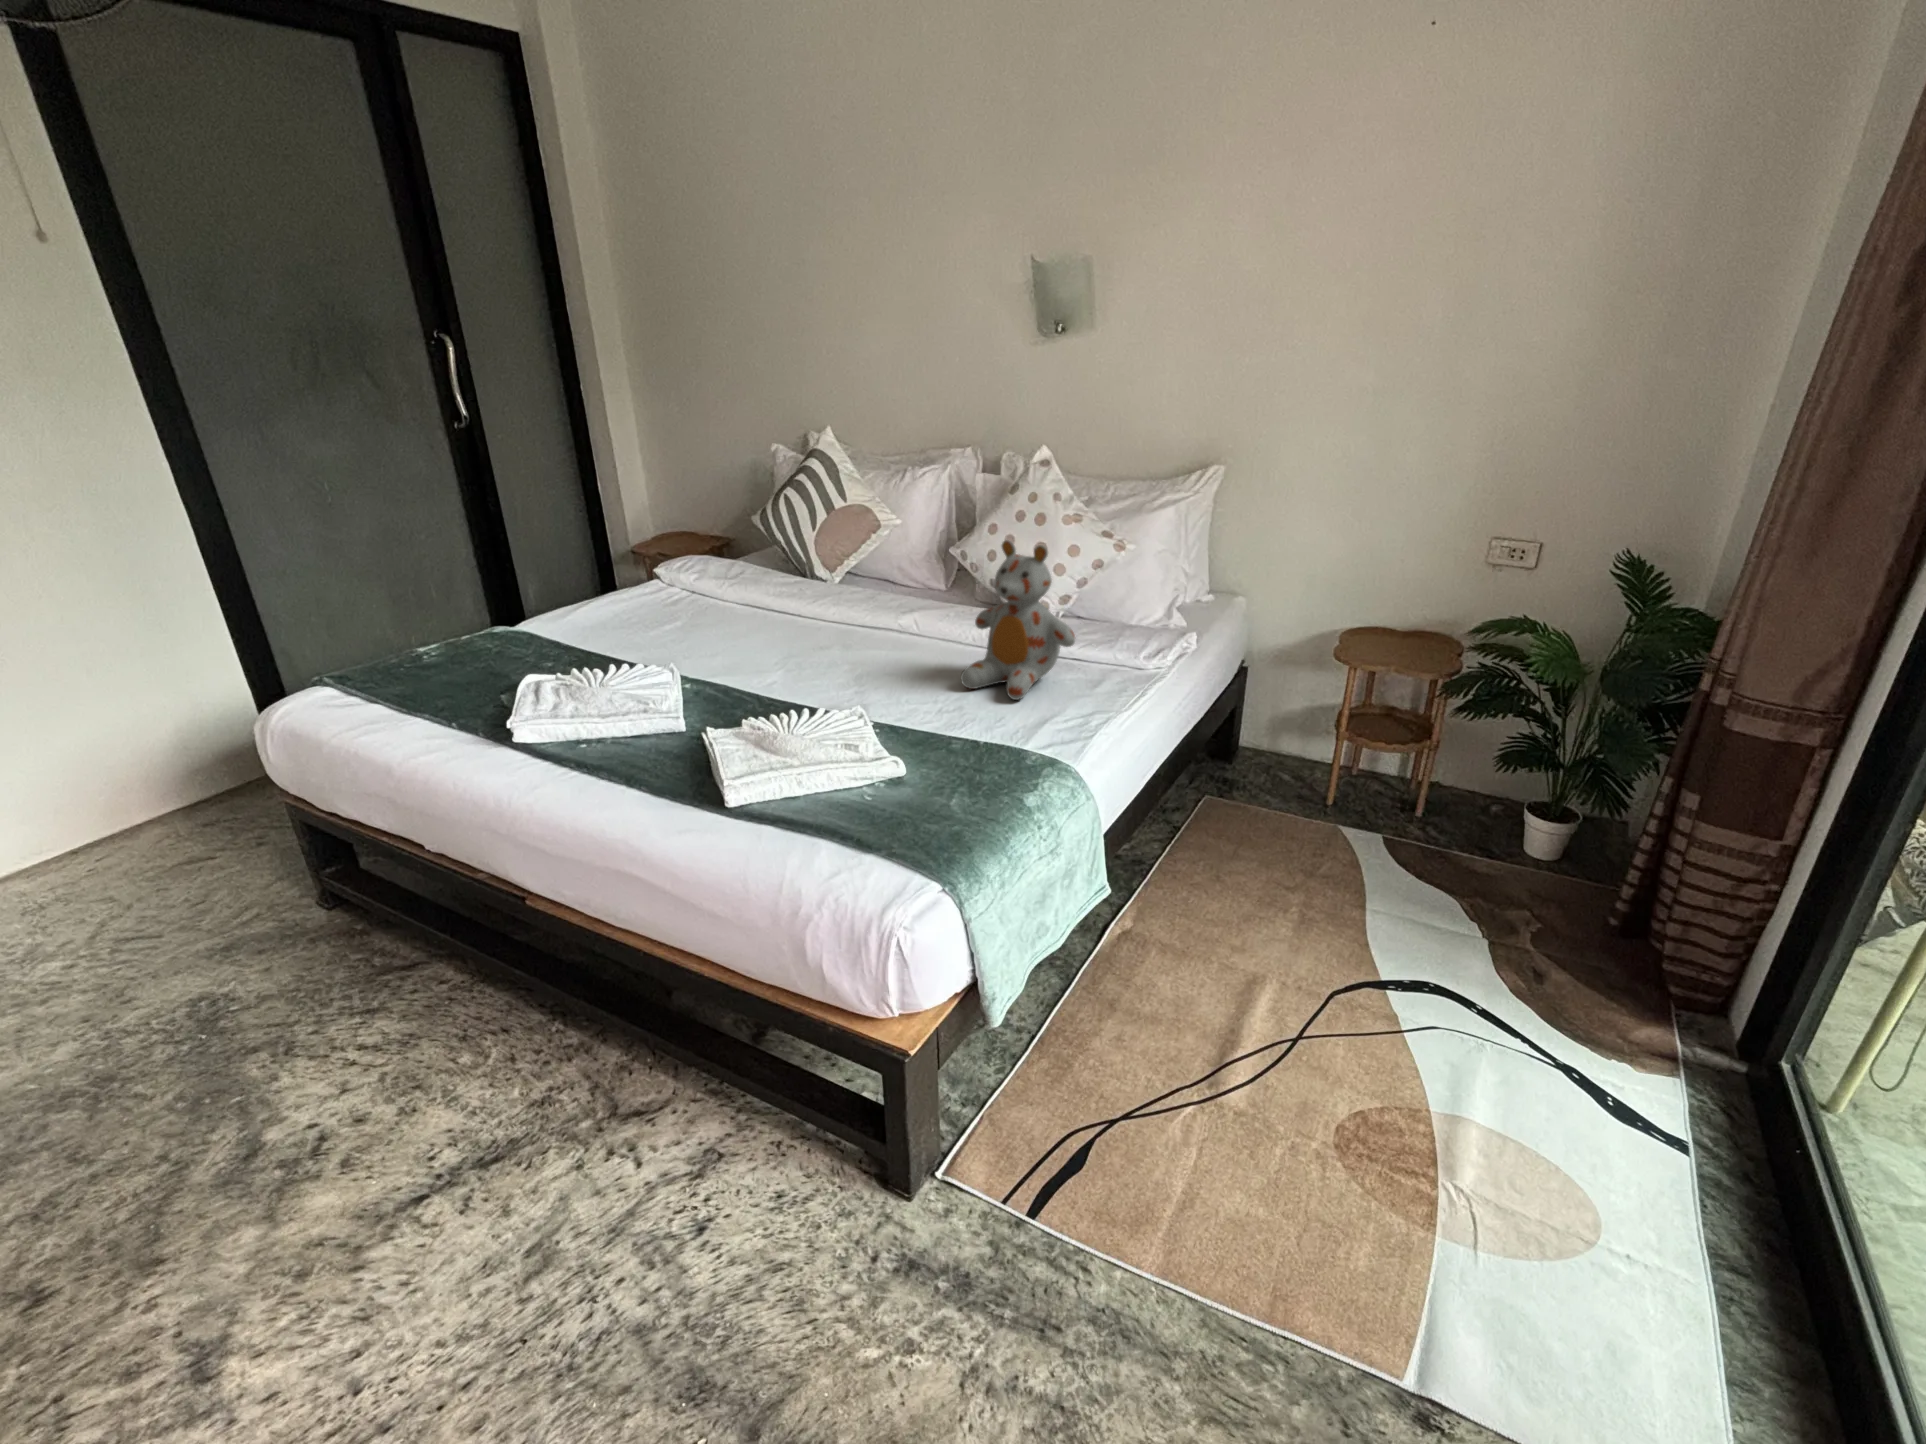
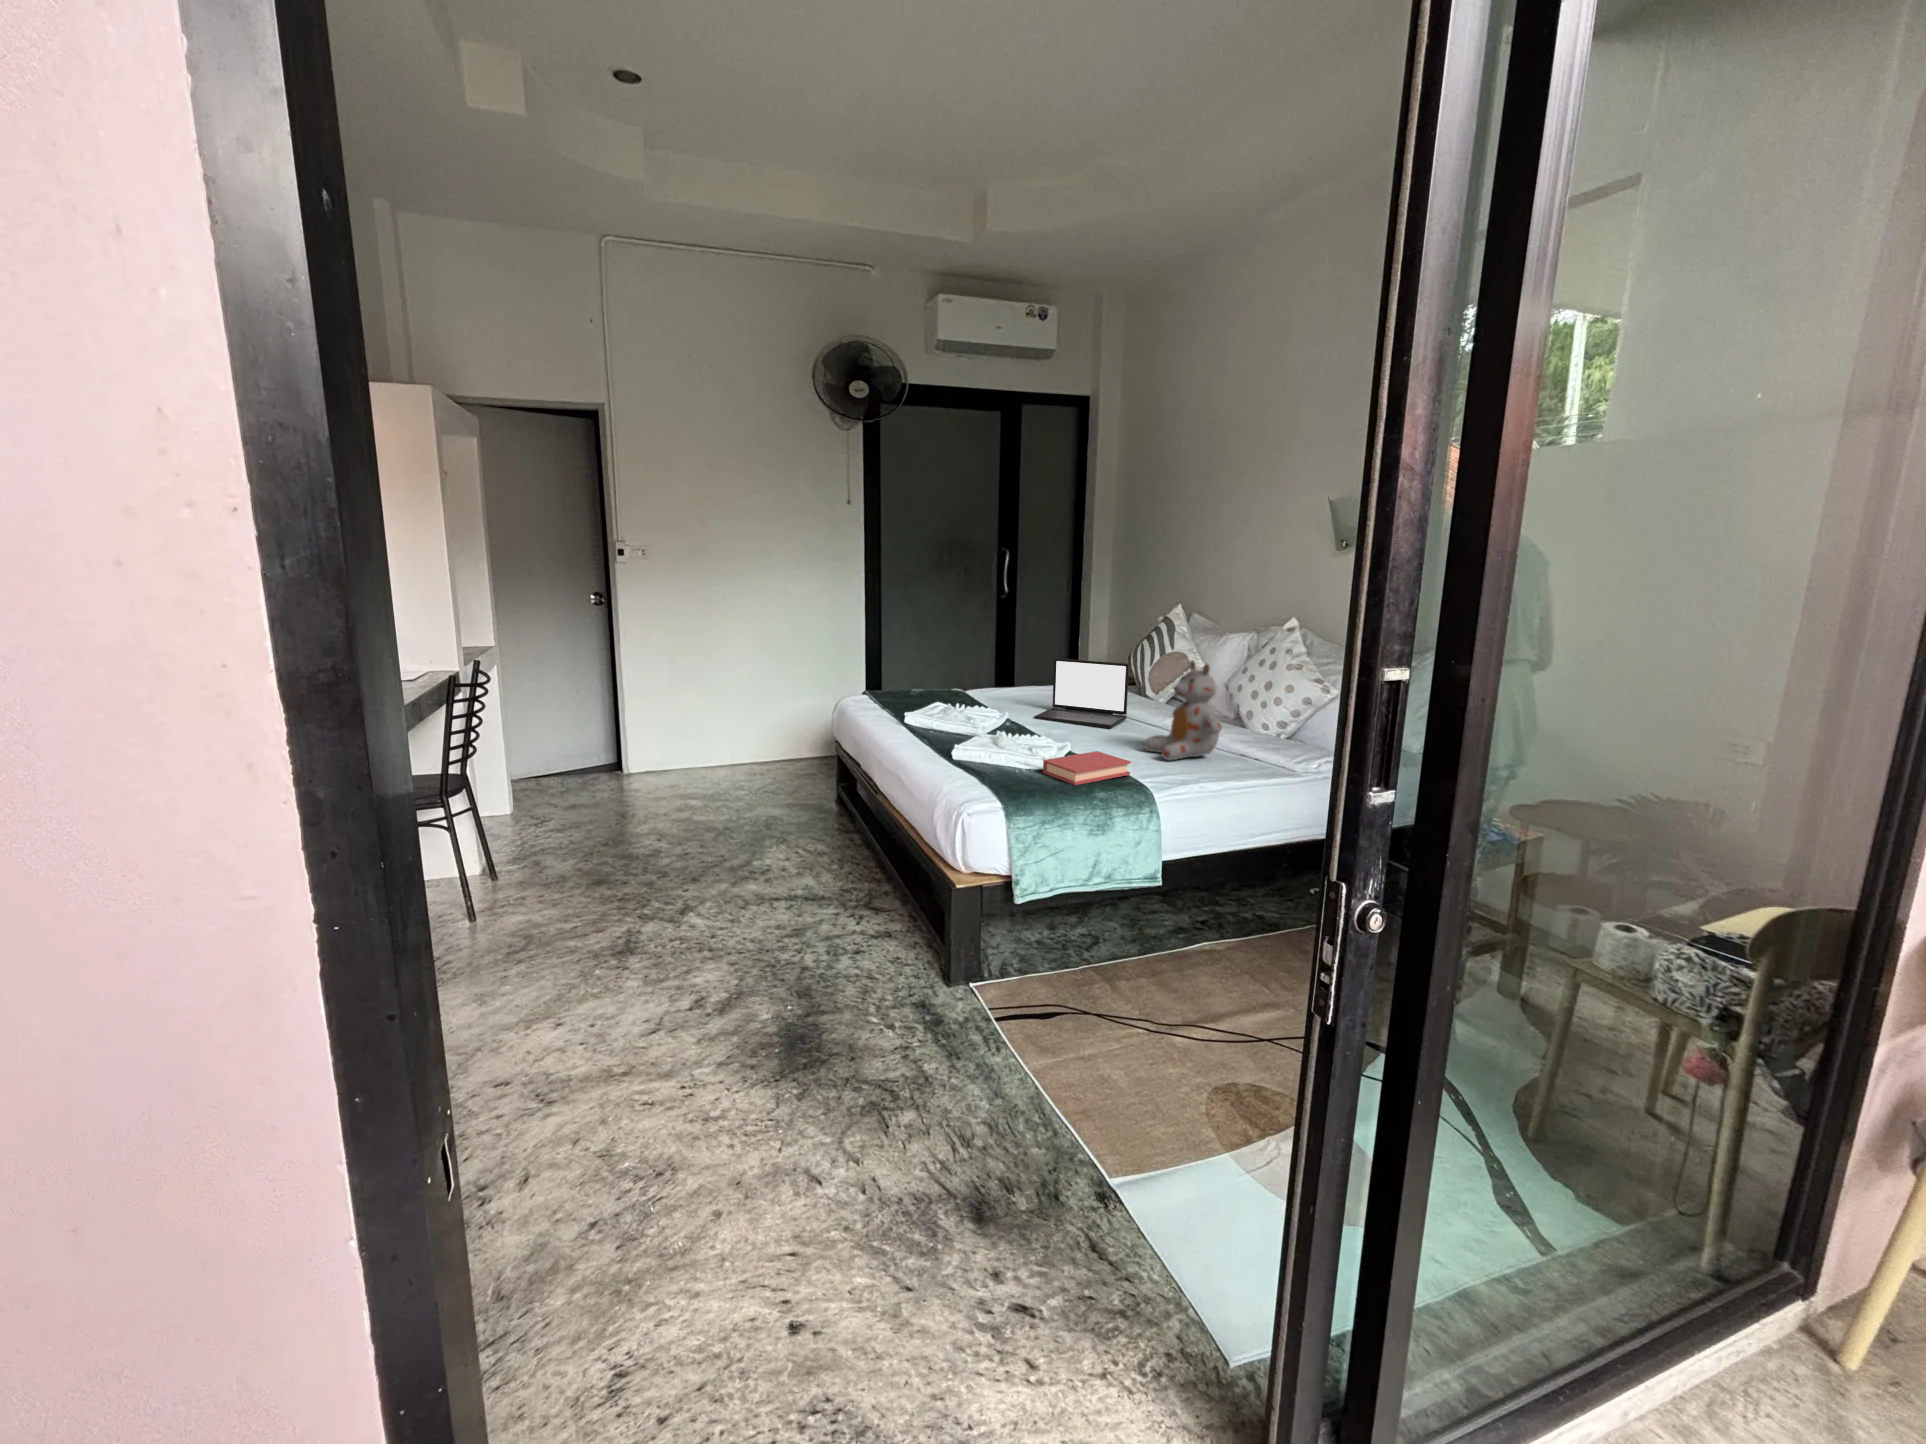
laptop: none [716,545,859,667] -> present [1034,658,1129,728]
book: none [919,722,1027,802] -> present [1043,751,1131,785]

